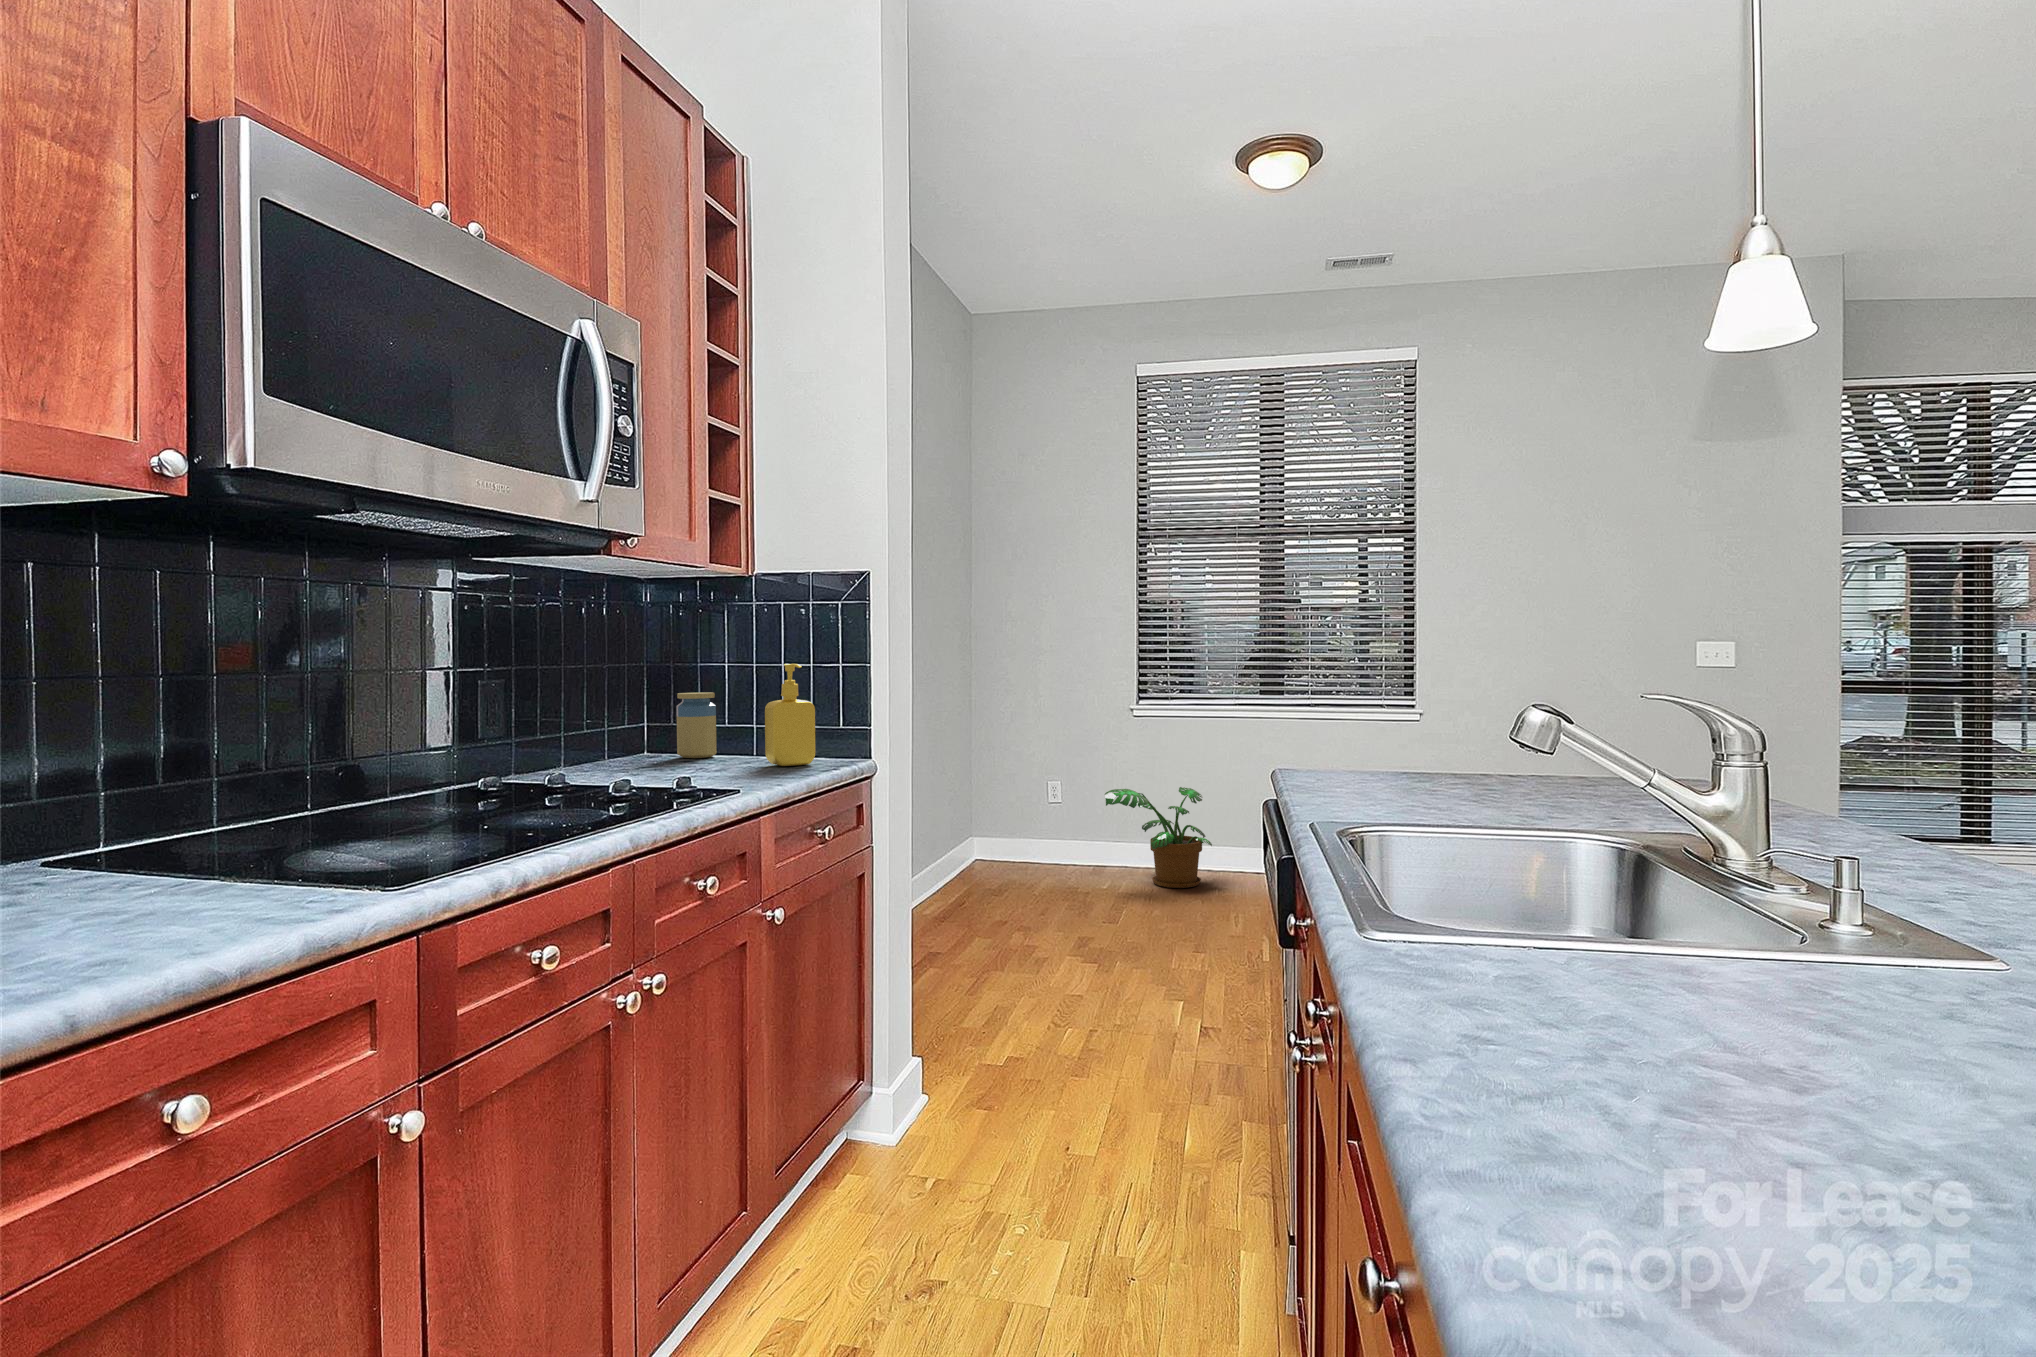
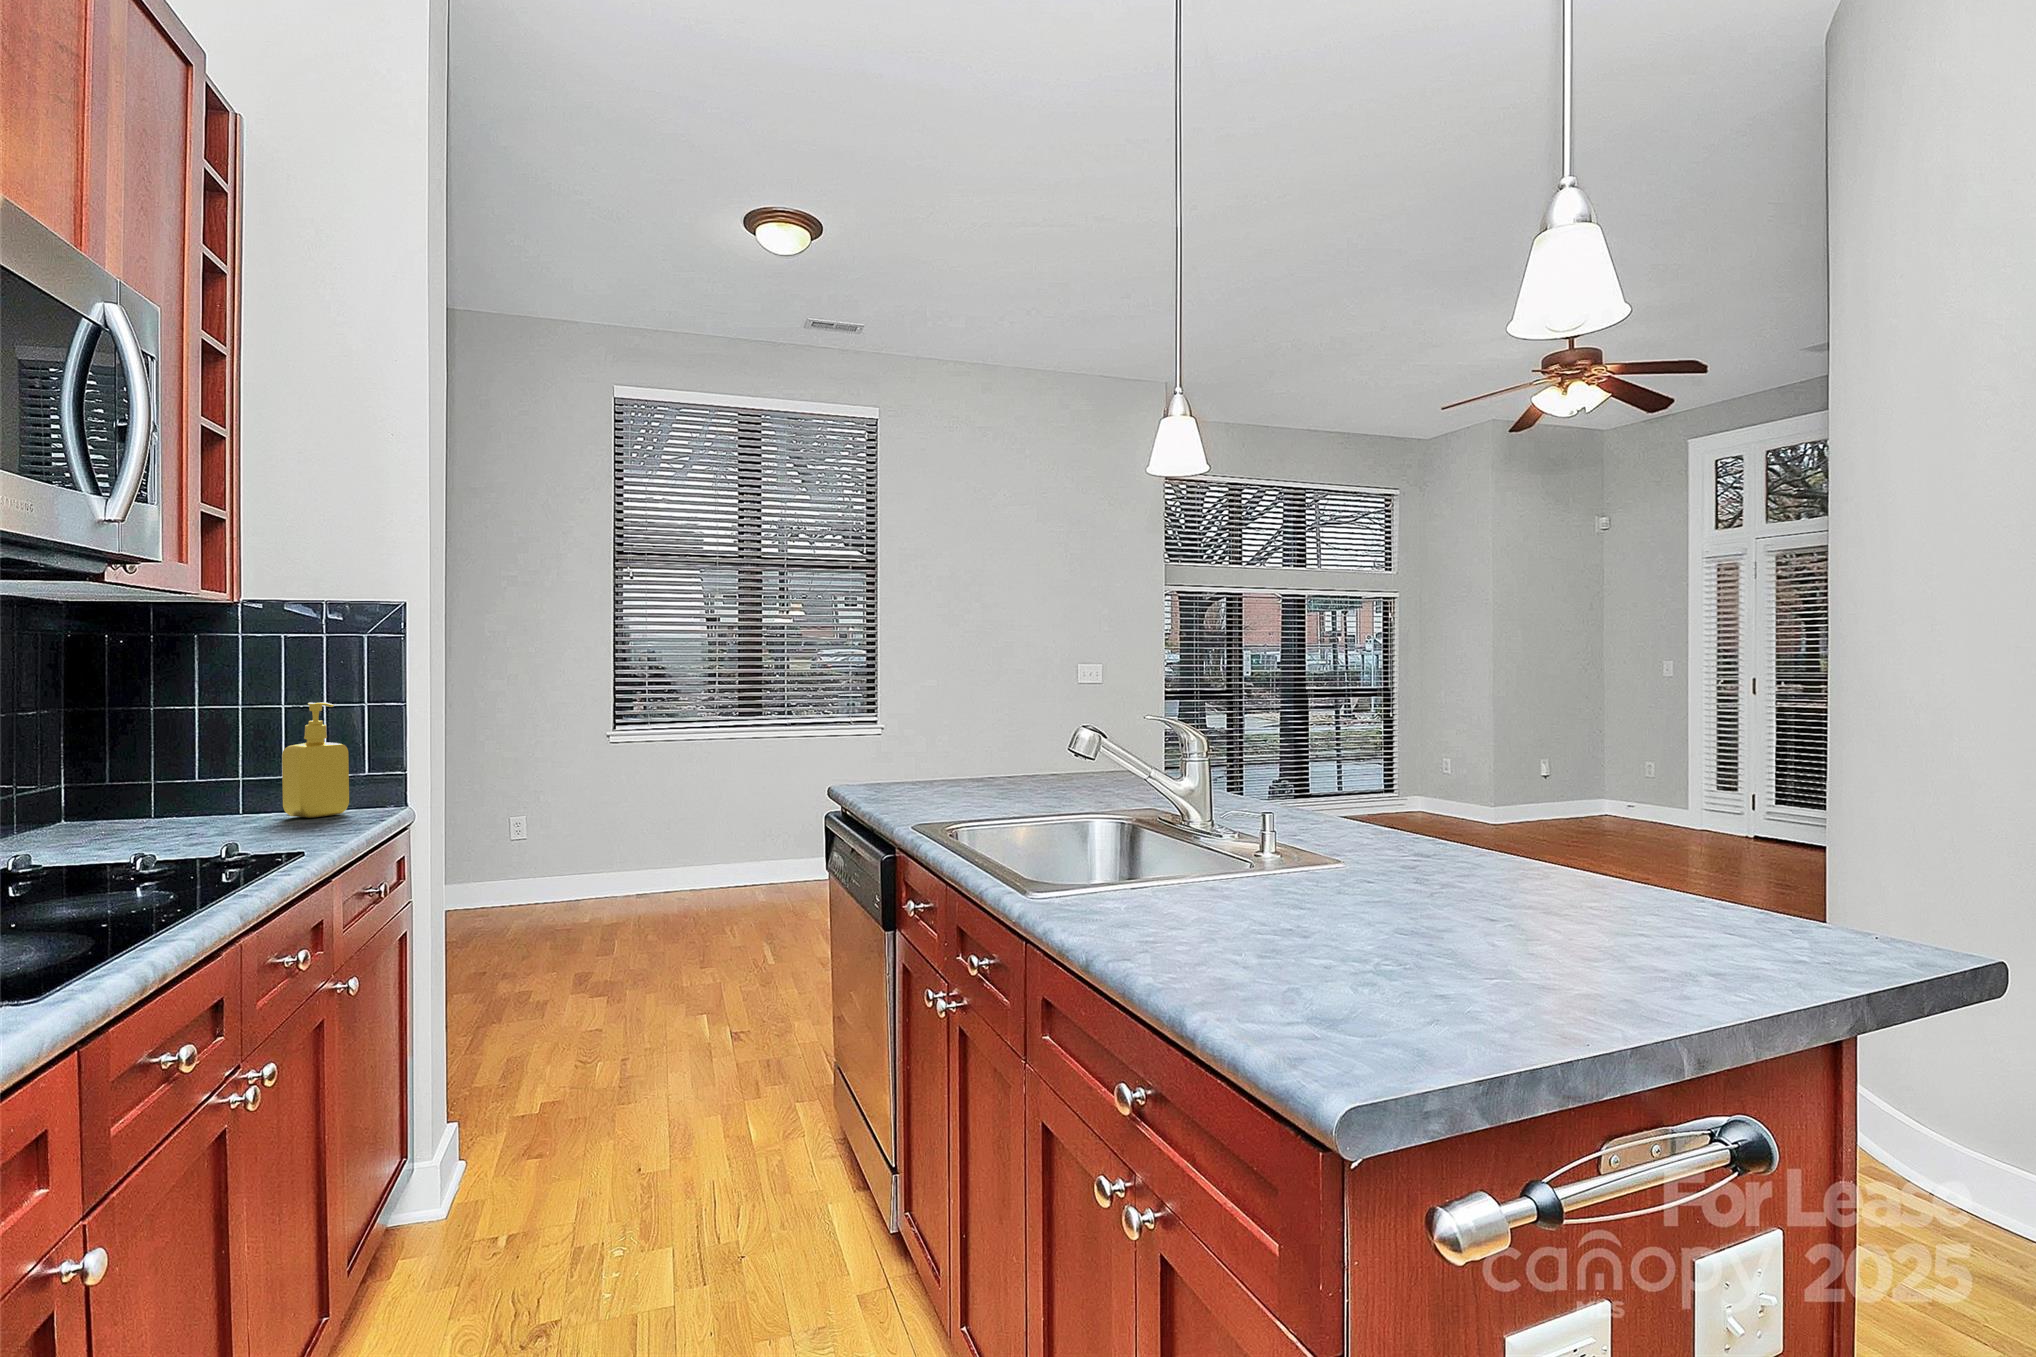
jar: present [676,692,717,758] -> none [126,738,188,818]
potted plant: present [1105,787,1212,888] -> none [584,816,698,919]

